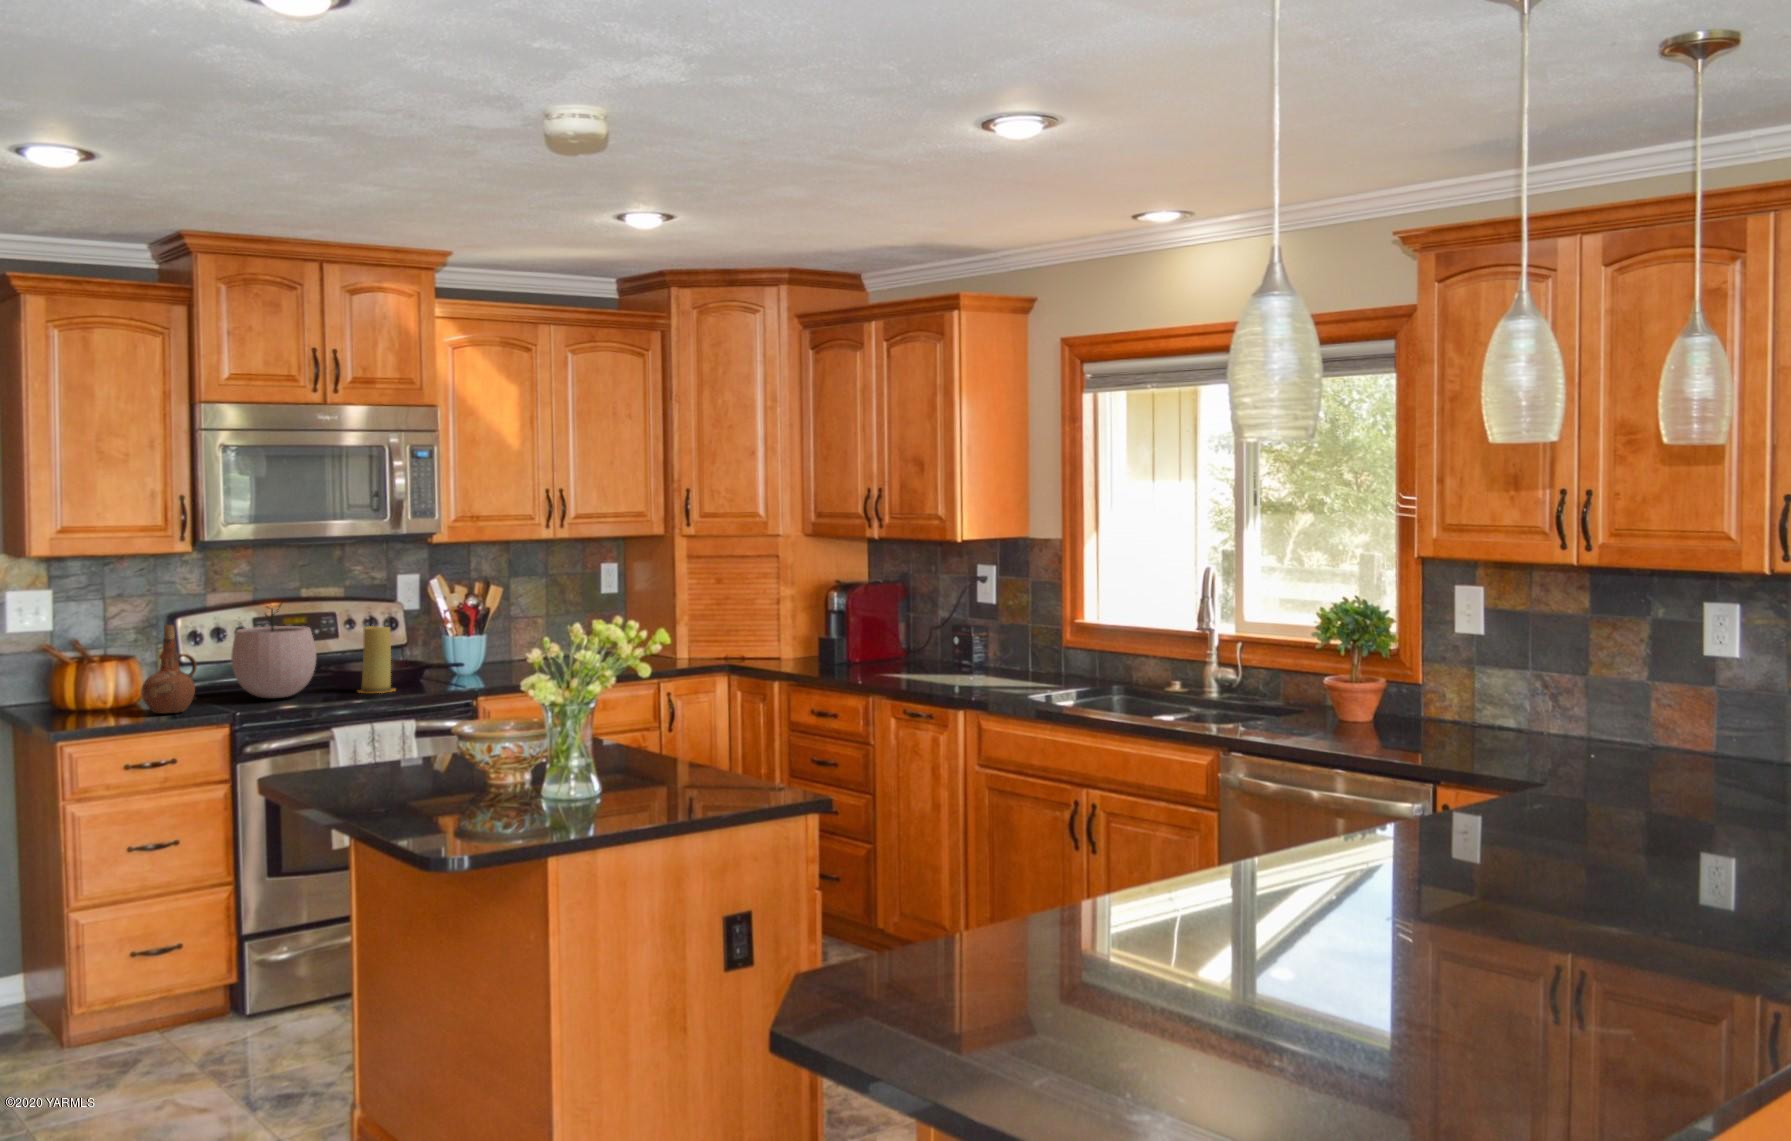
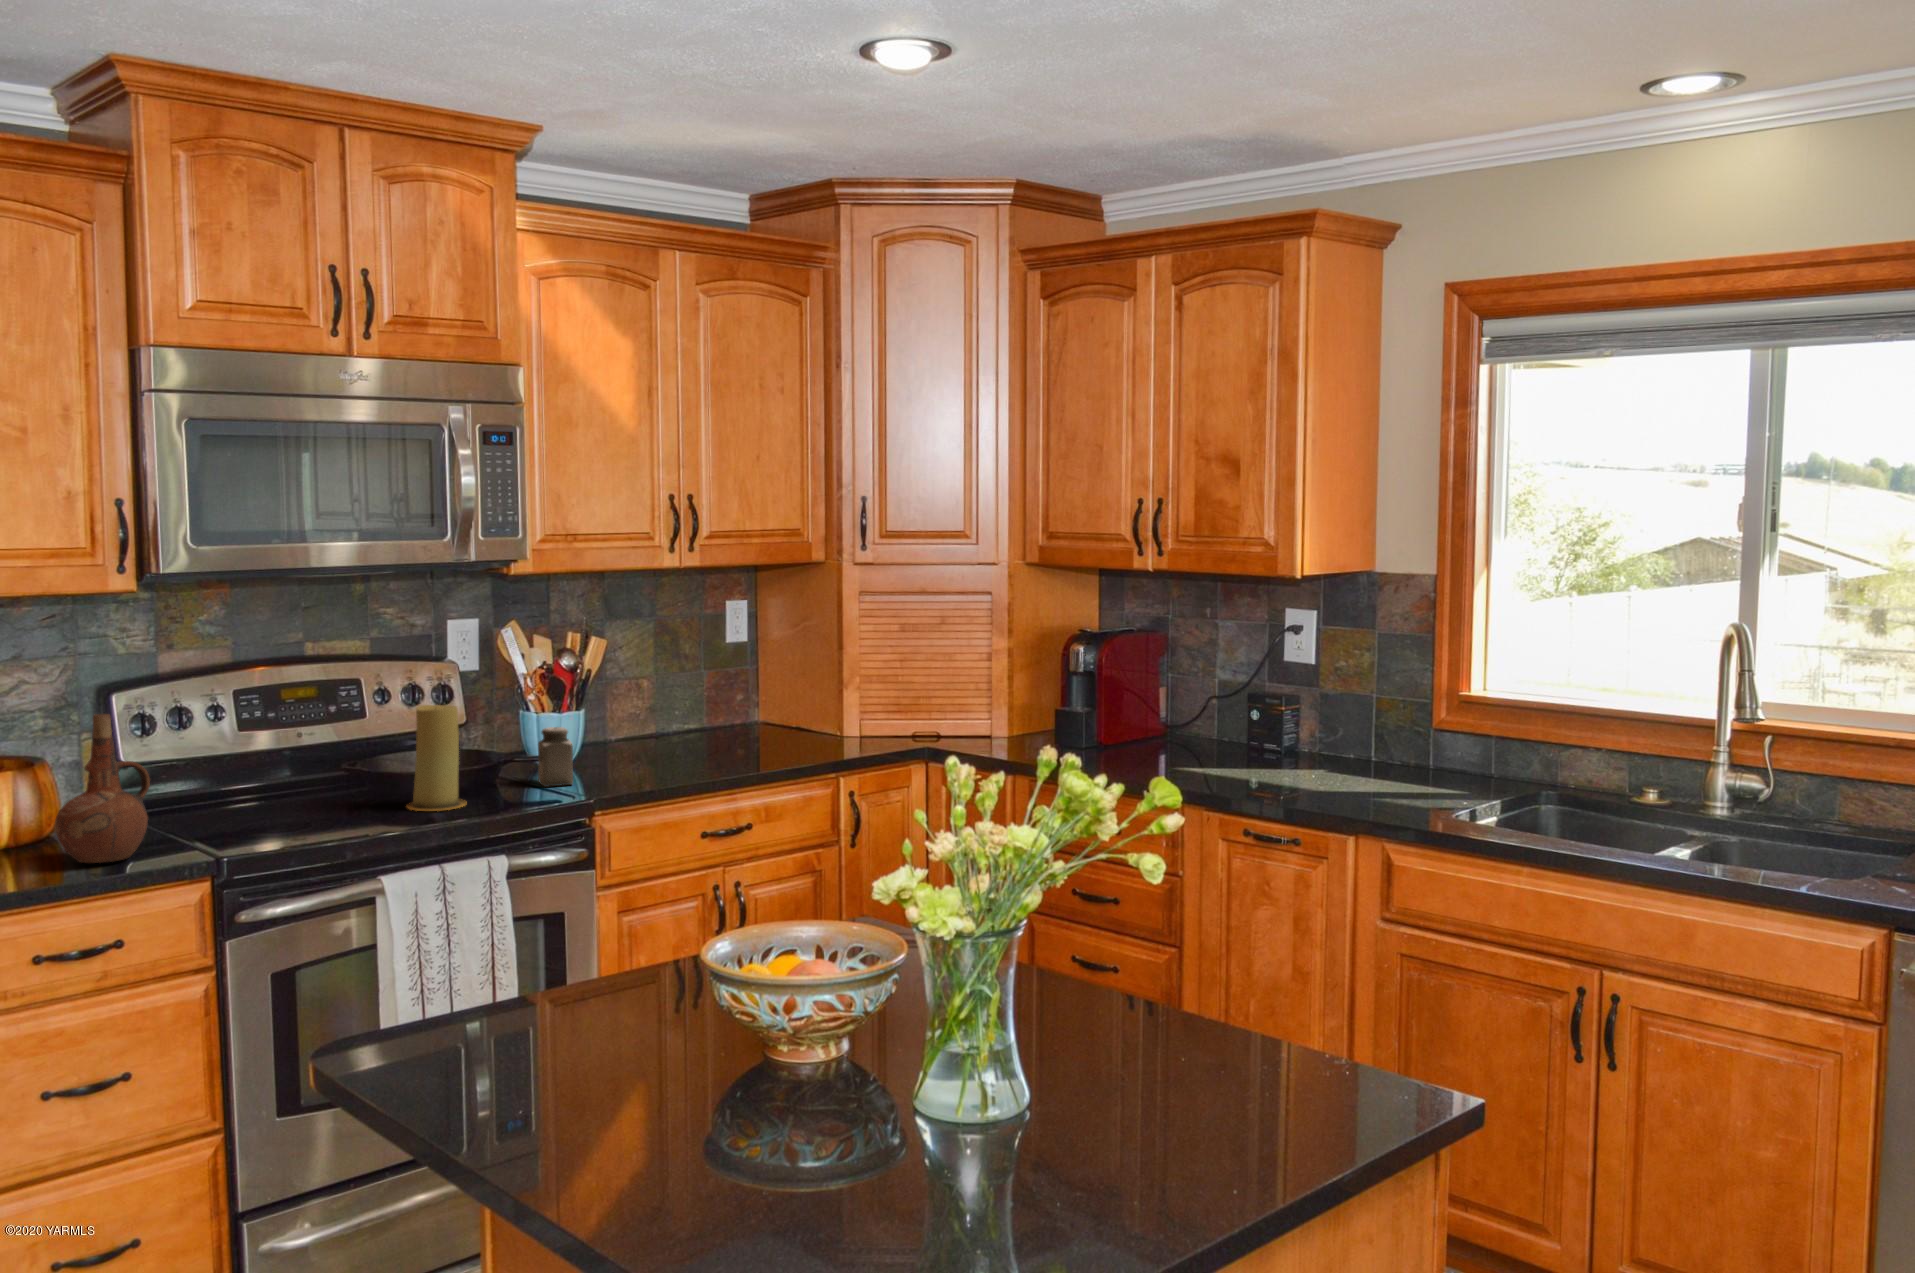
plant pot: present [231,603,316,699] -> none [206,664,344,825]
salt shaker: none [448,644,470,682] -> present [538,727,573,787]

